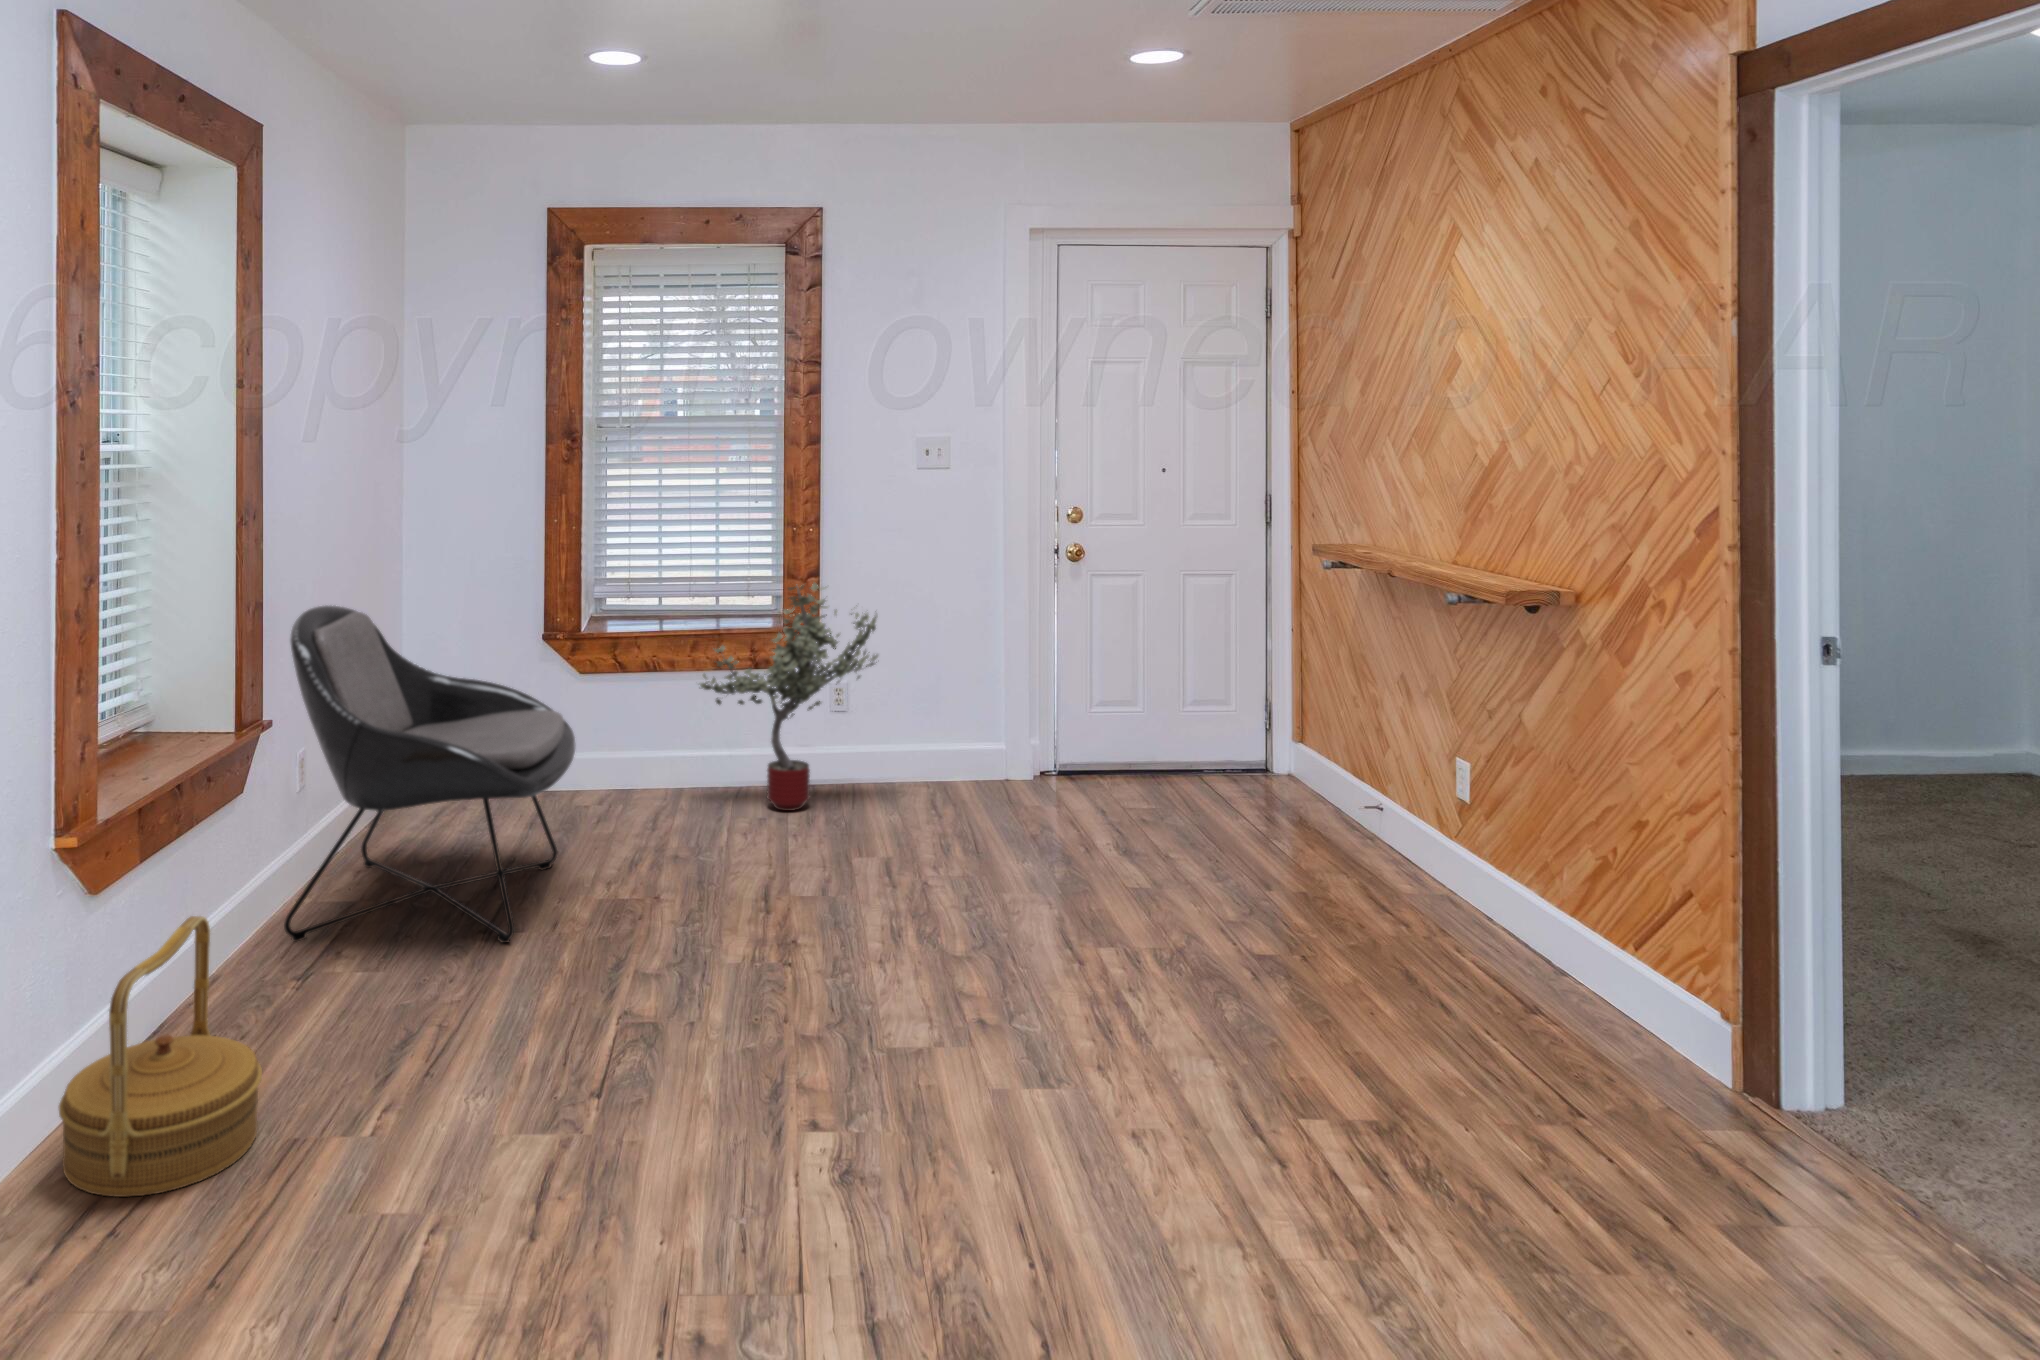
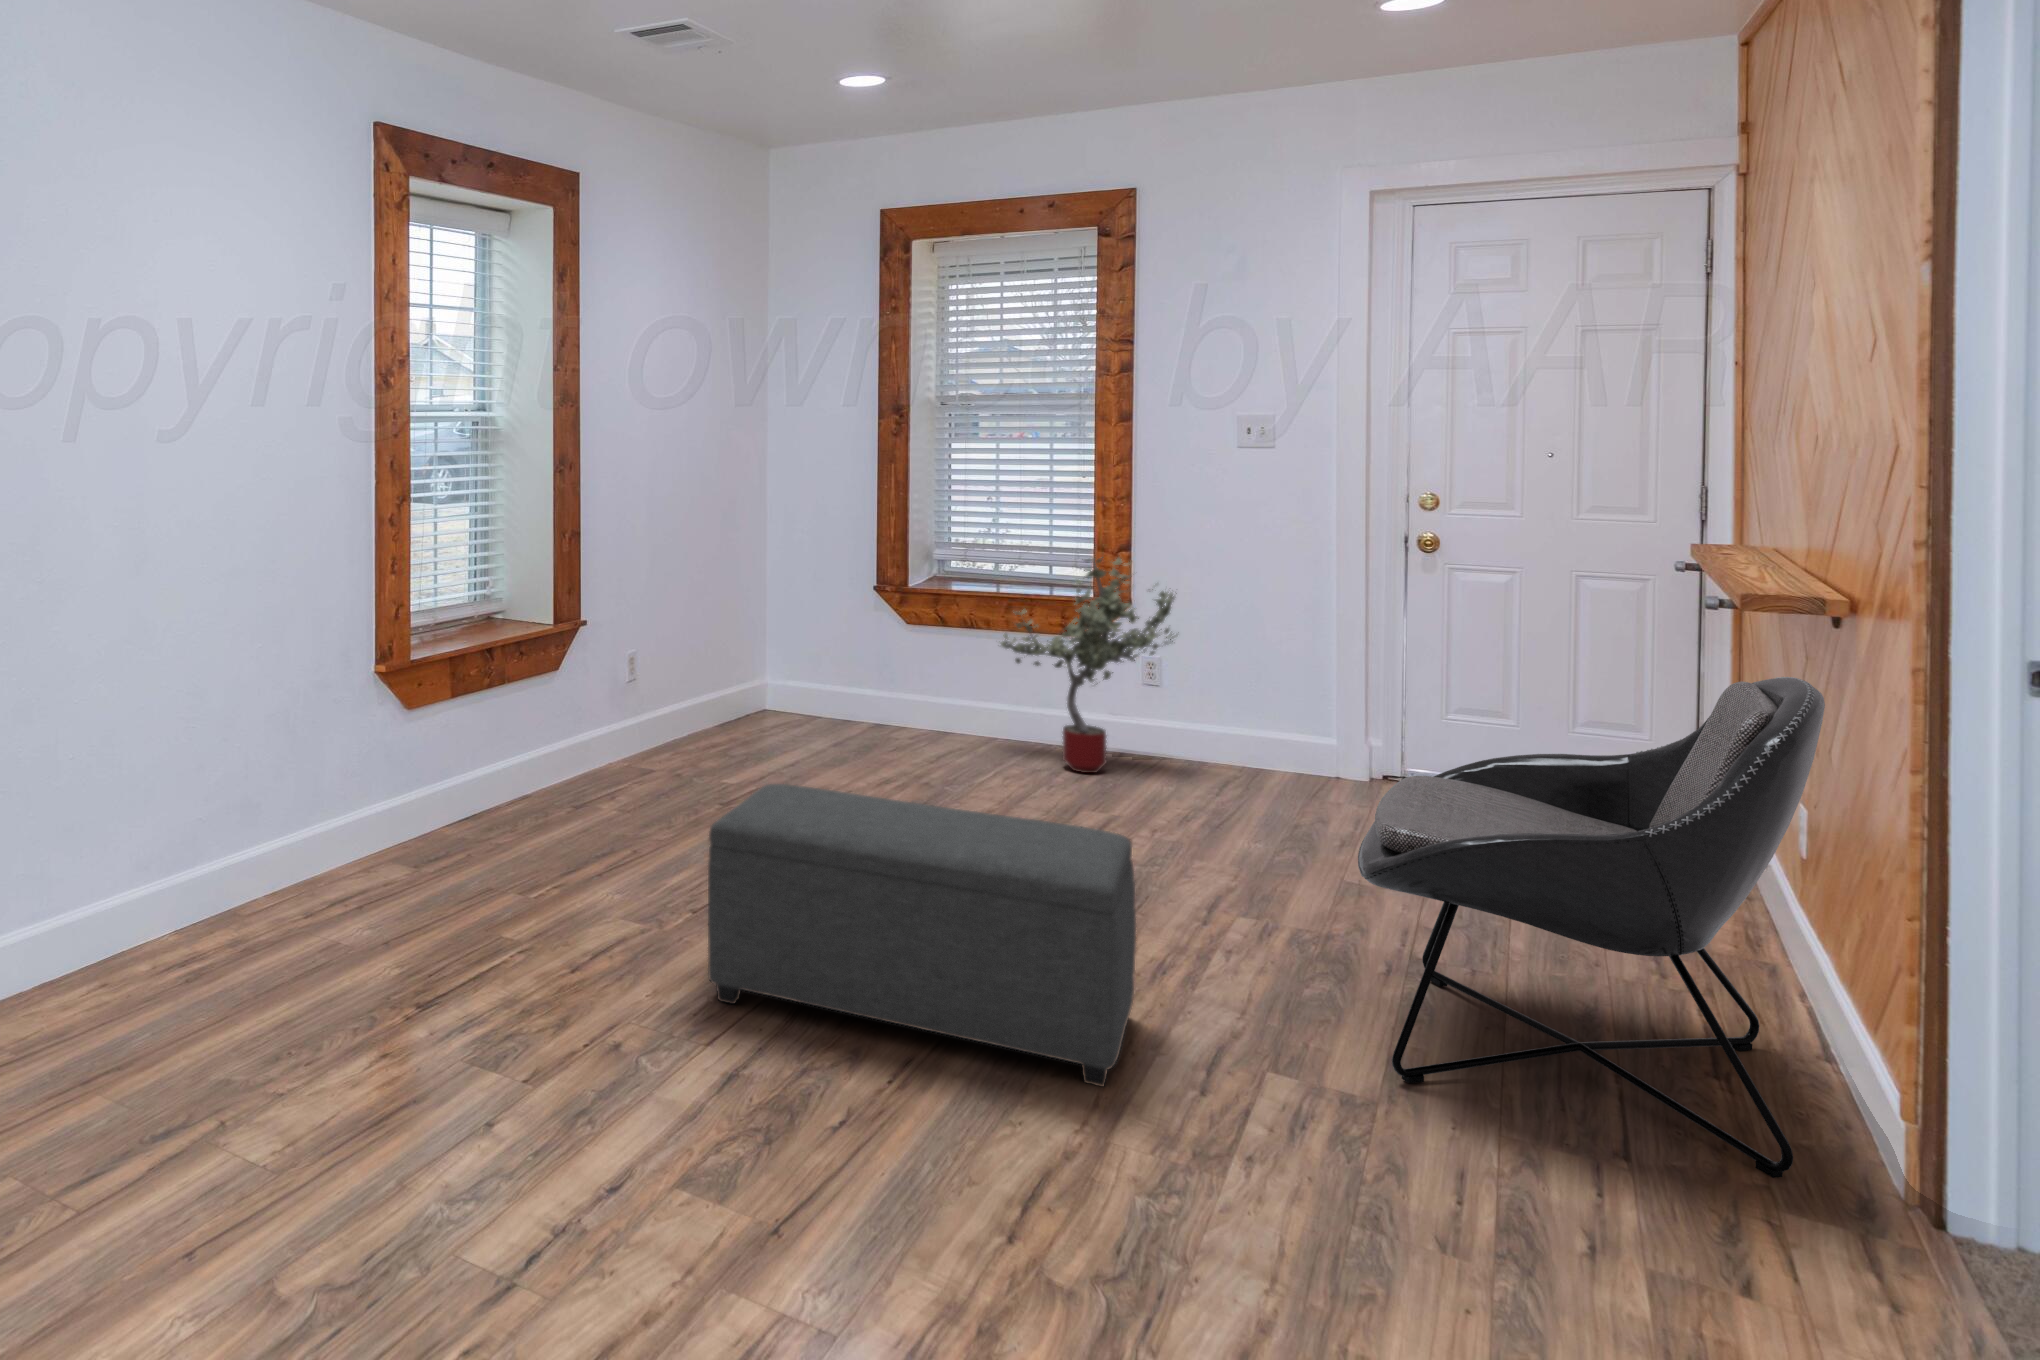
lounge chair: present [284,605,575,943] -> present [1358,677,1825,1178]
ottoman: none [714,890,1213,1224] -> present [708,784,1136,1087]
woven basket: present [59,916,263,1197] -> none [363,726,486,889]

